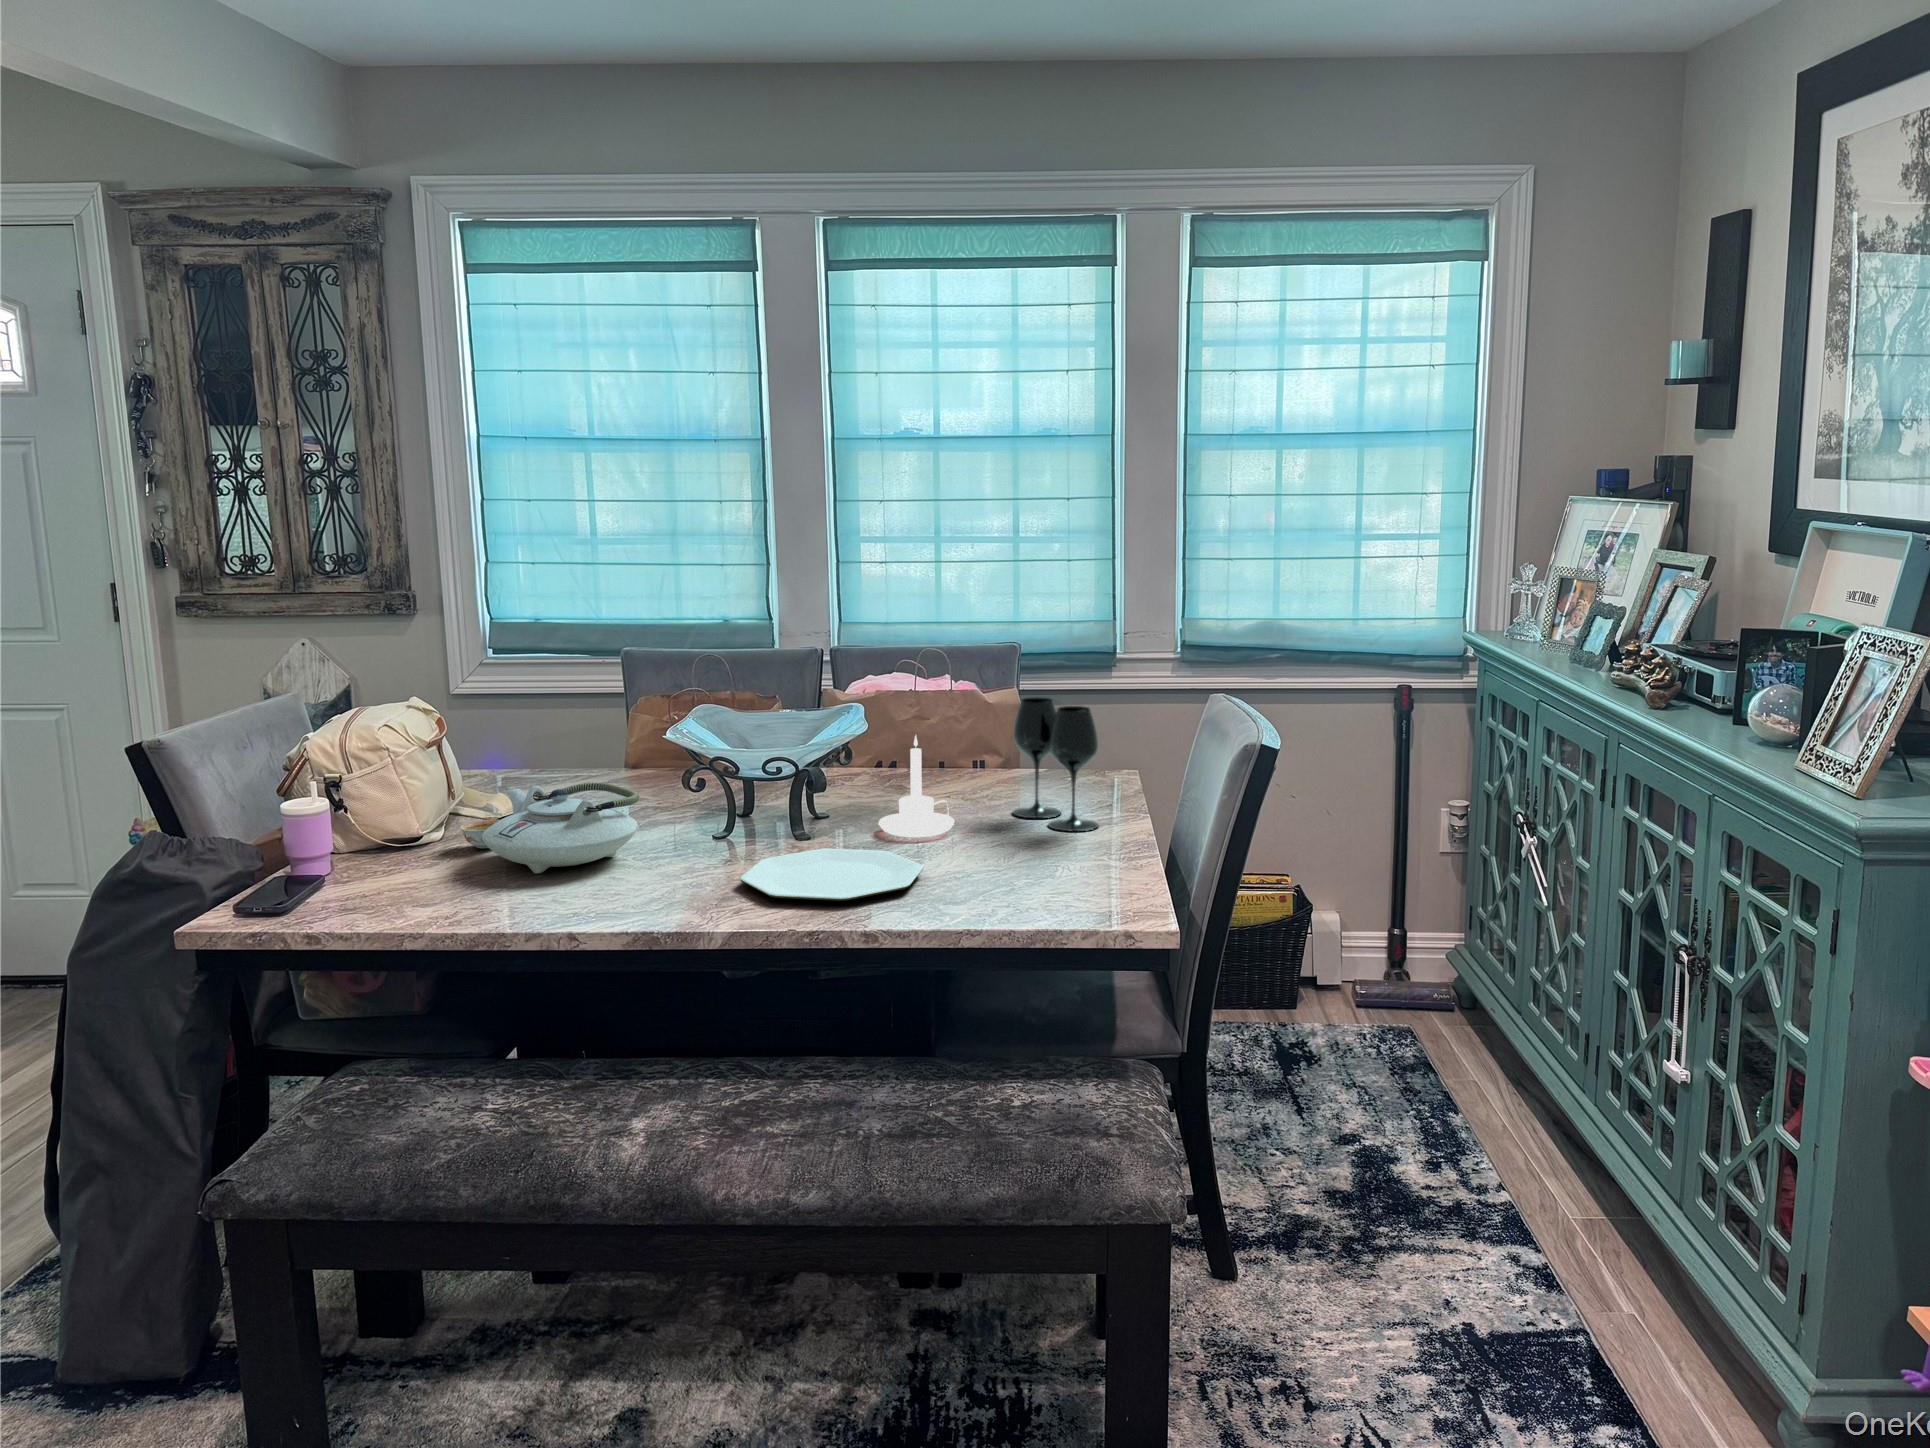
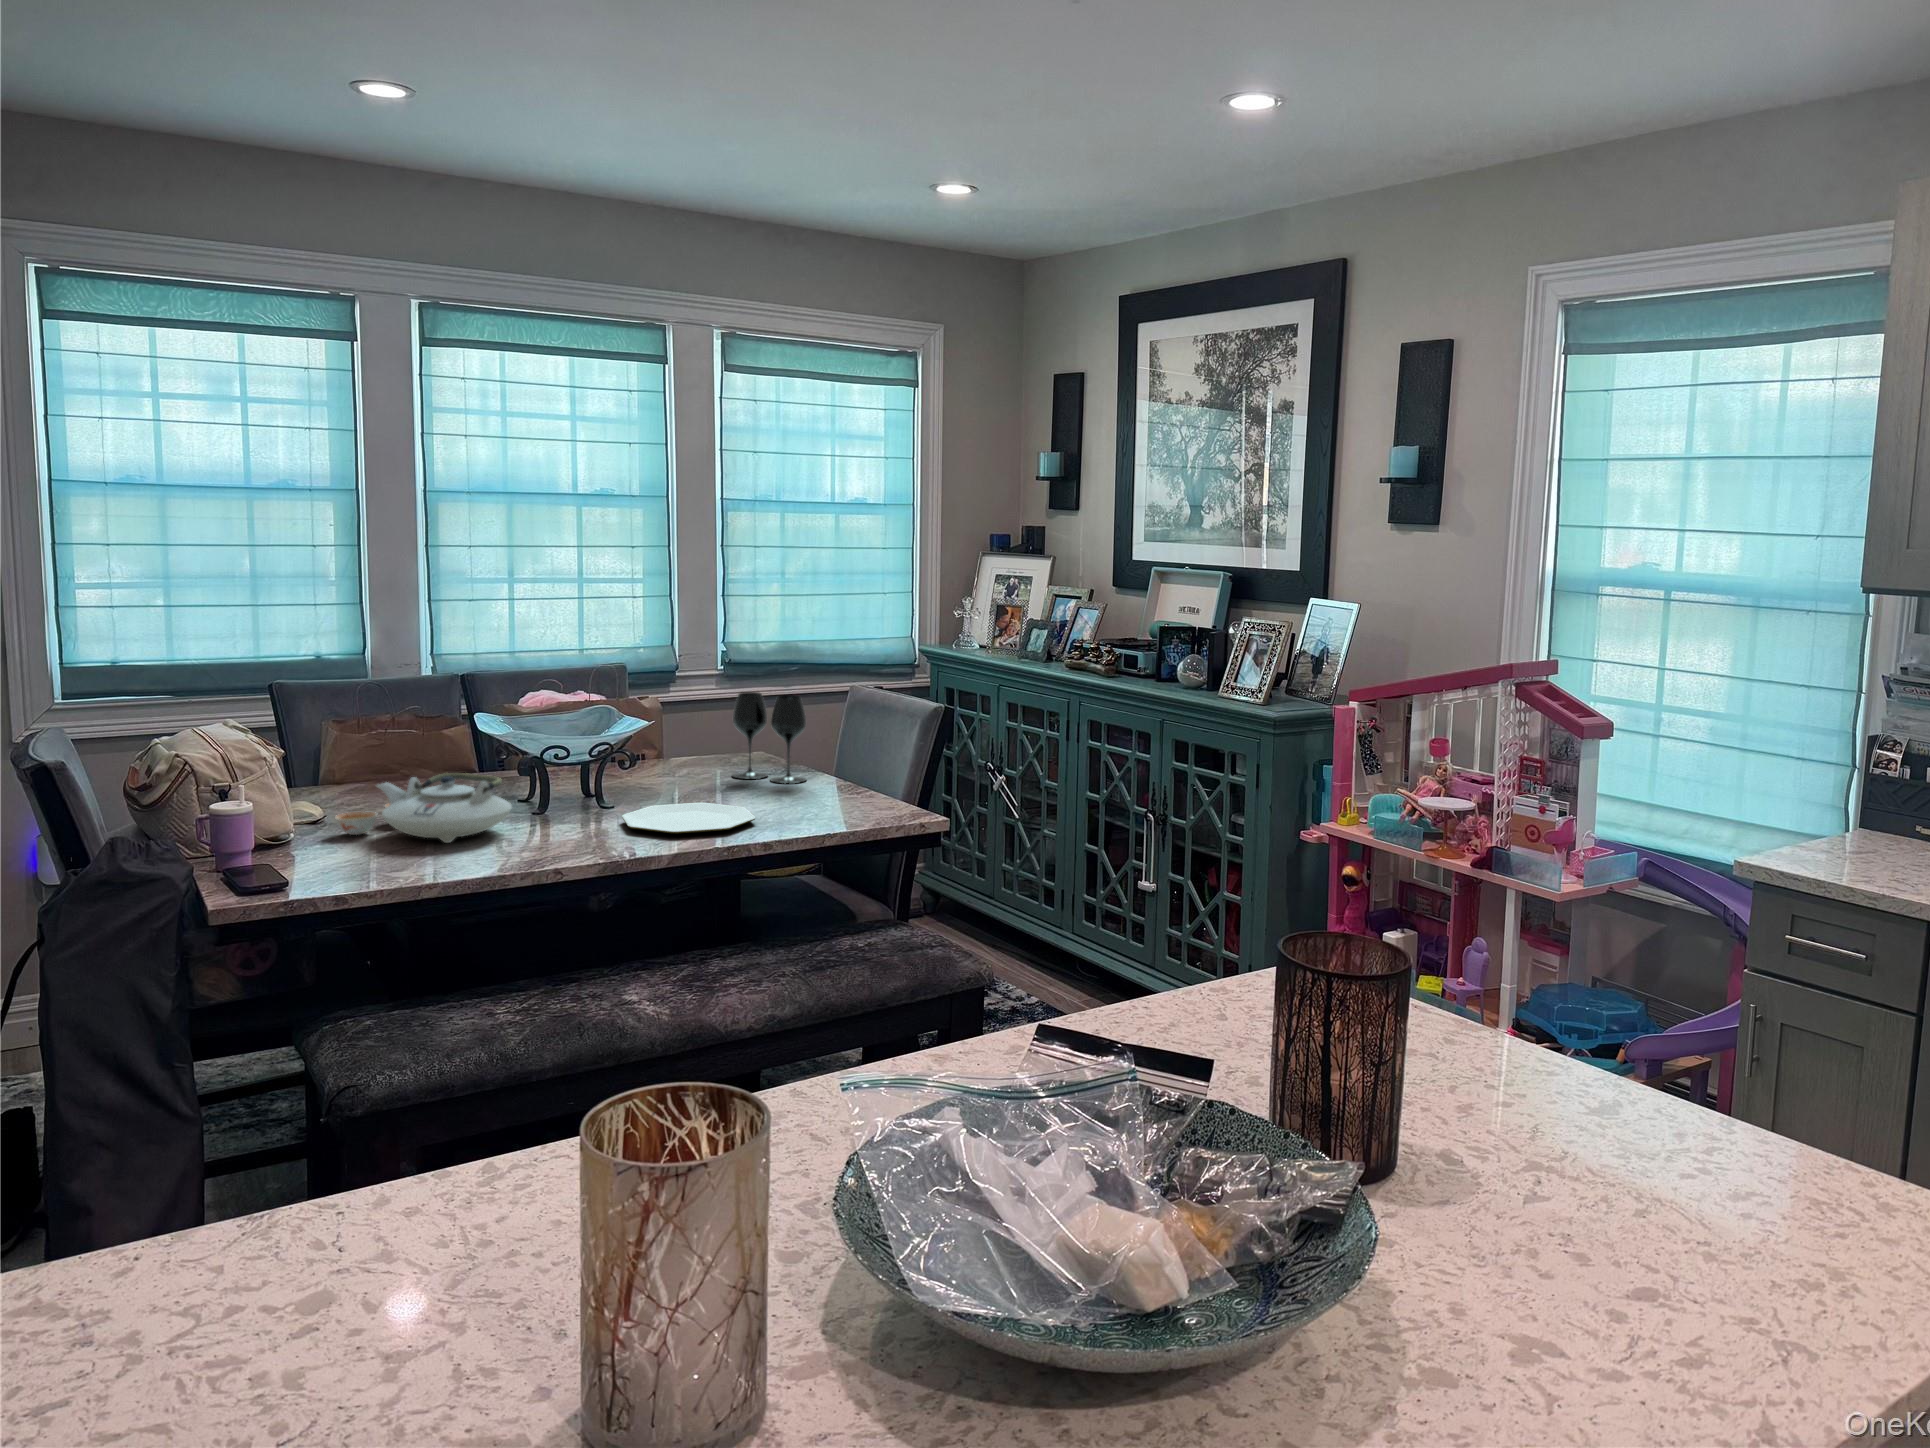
candle holder: present [879,735,954,837] -> none [658,721,715,796]

